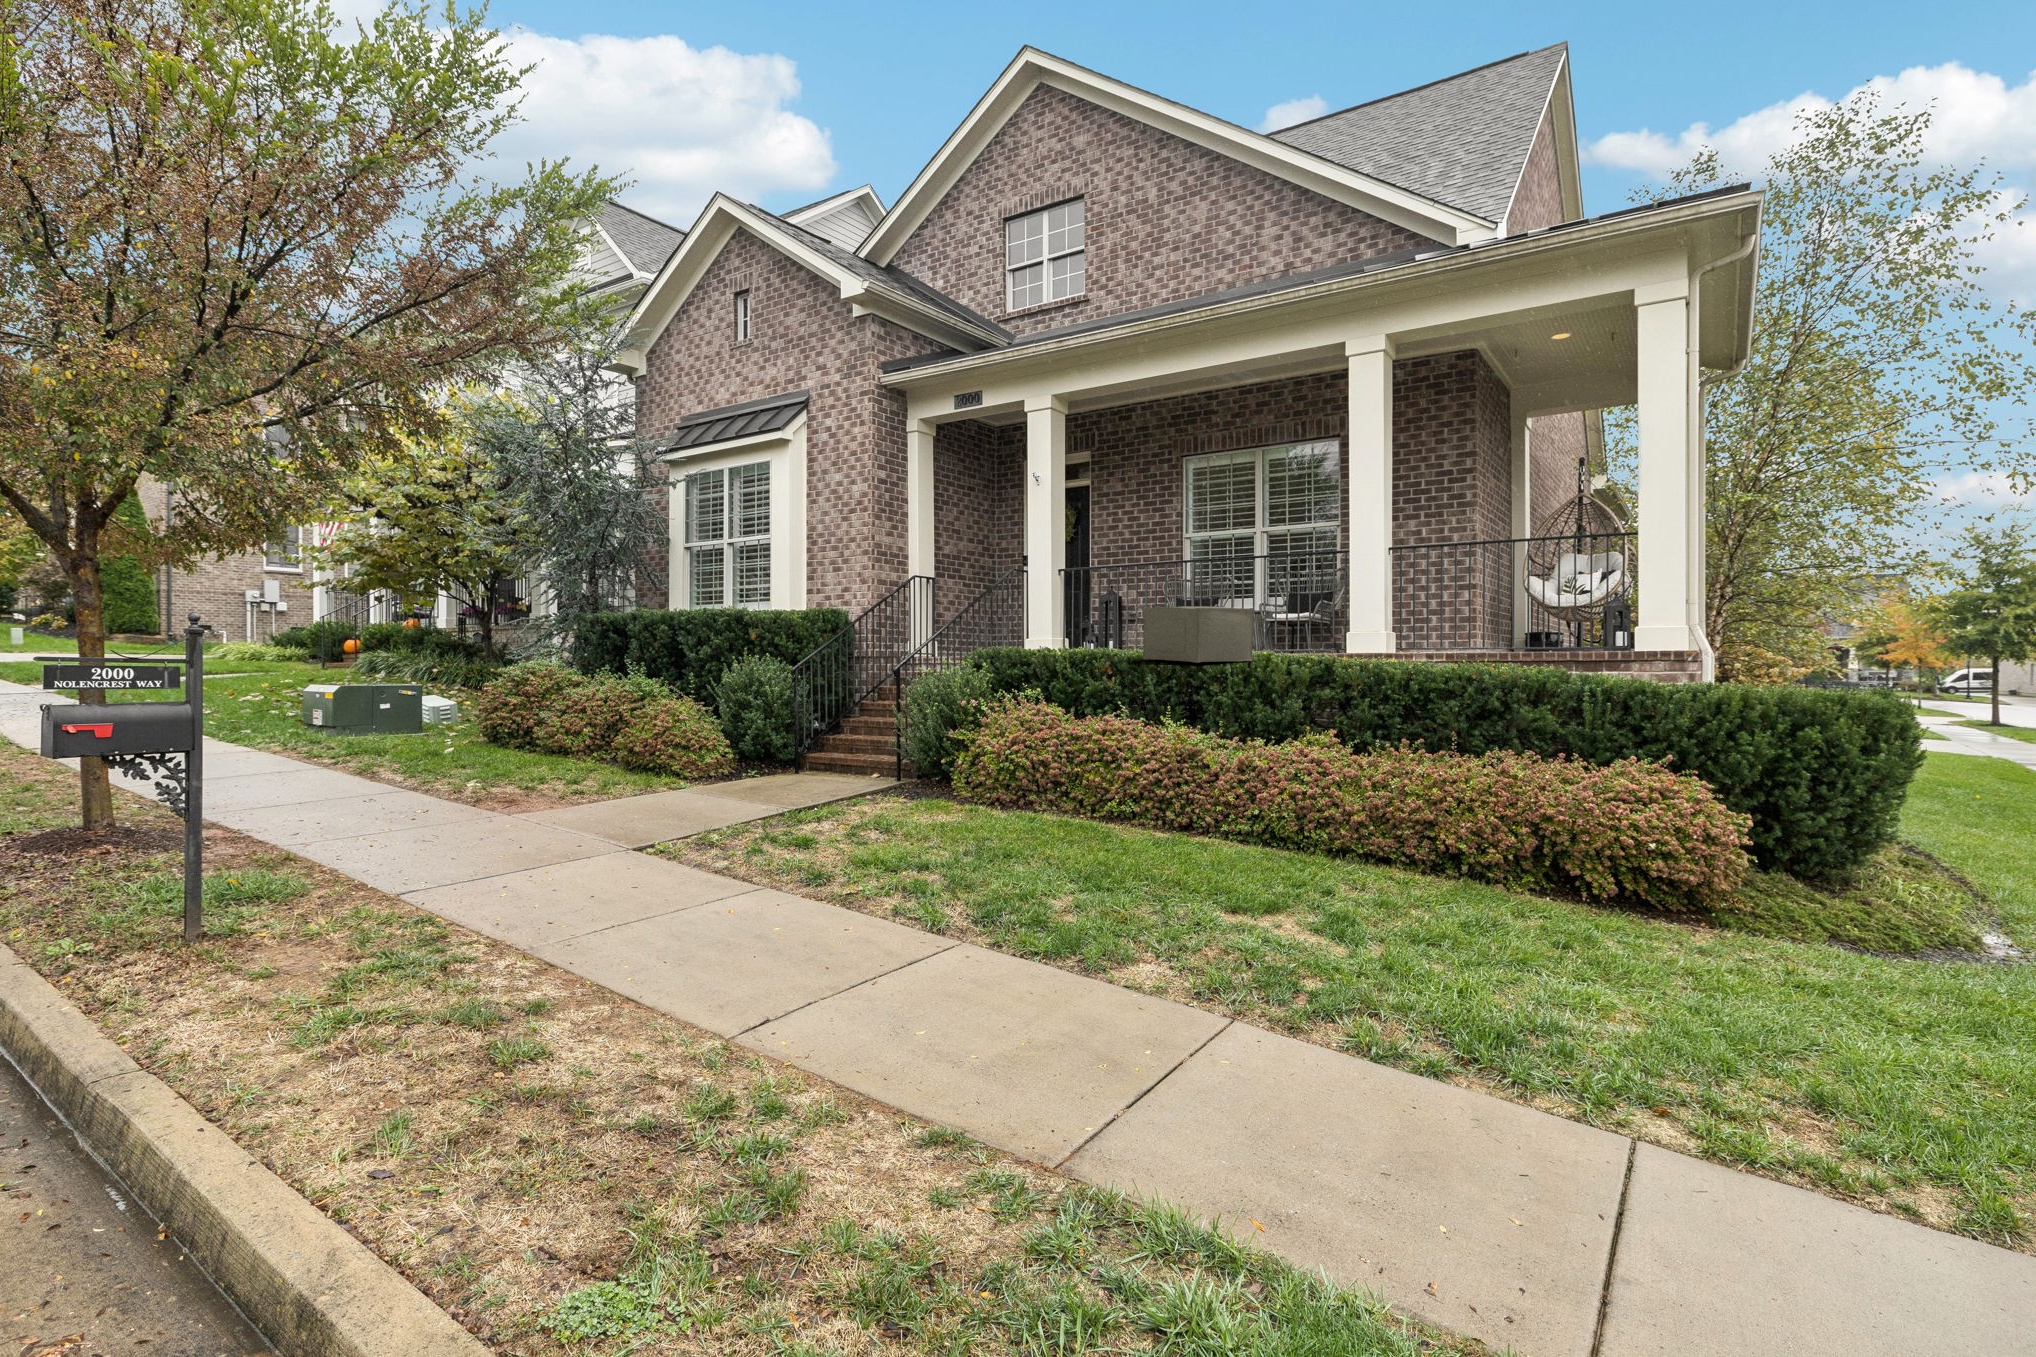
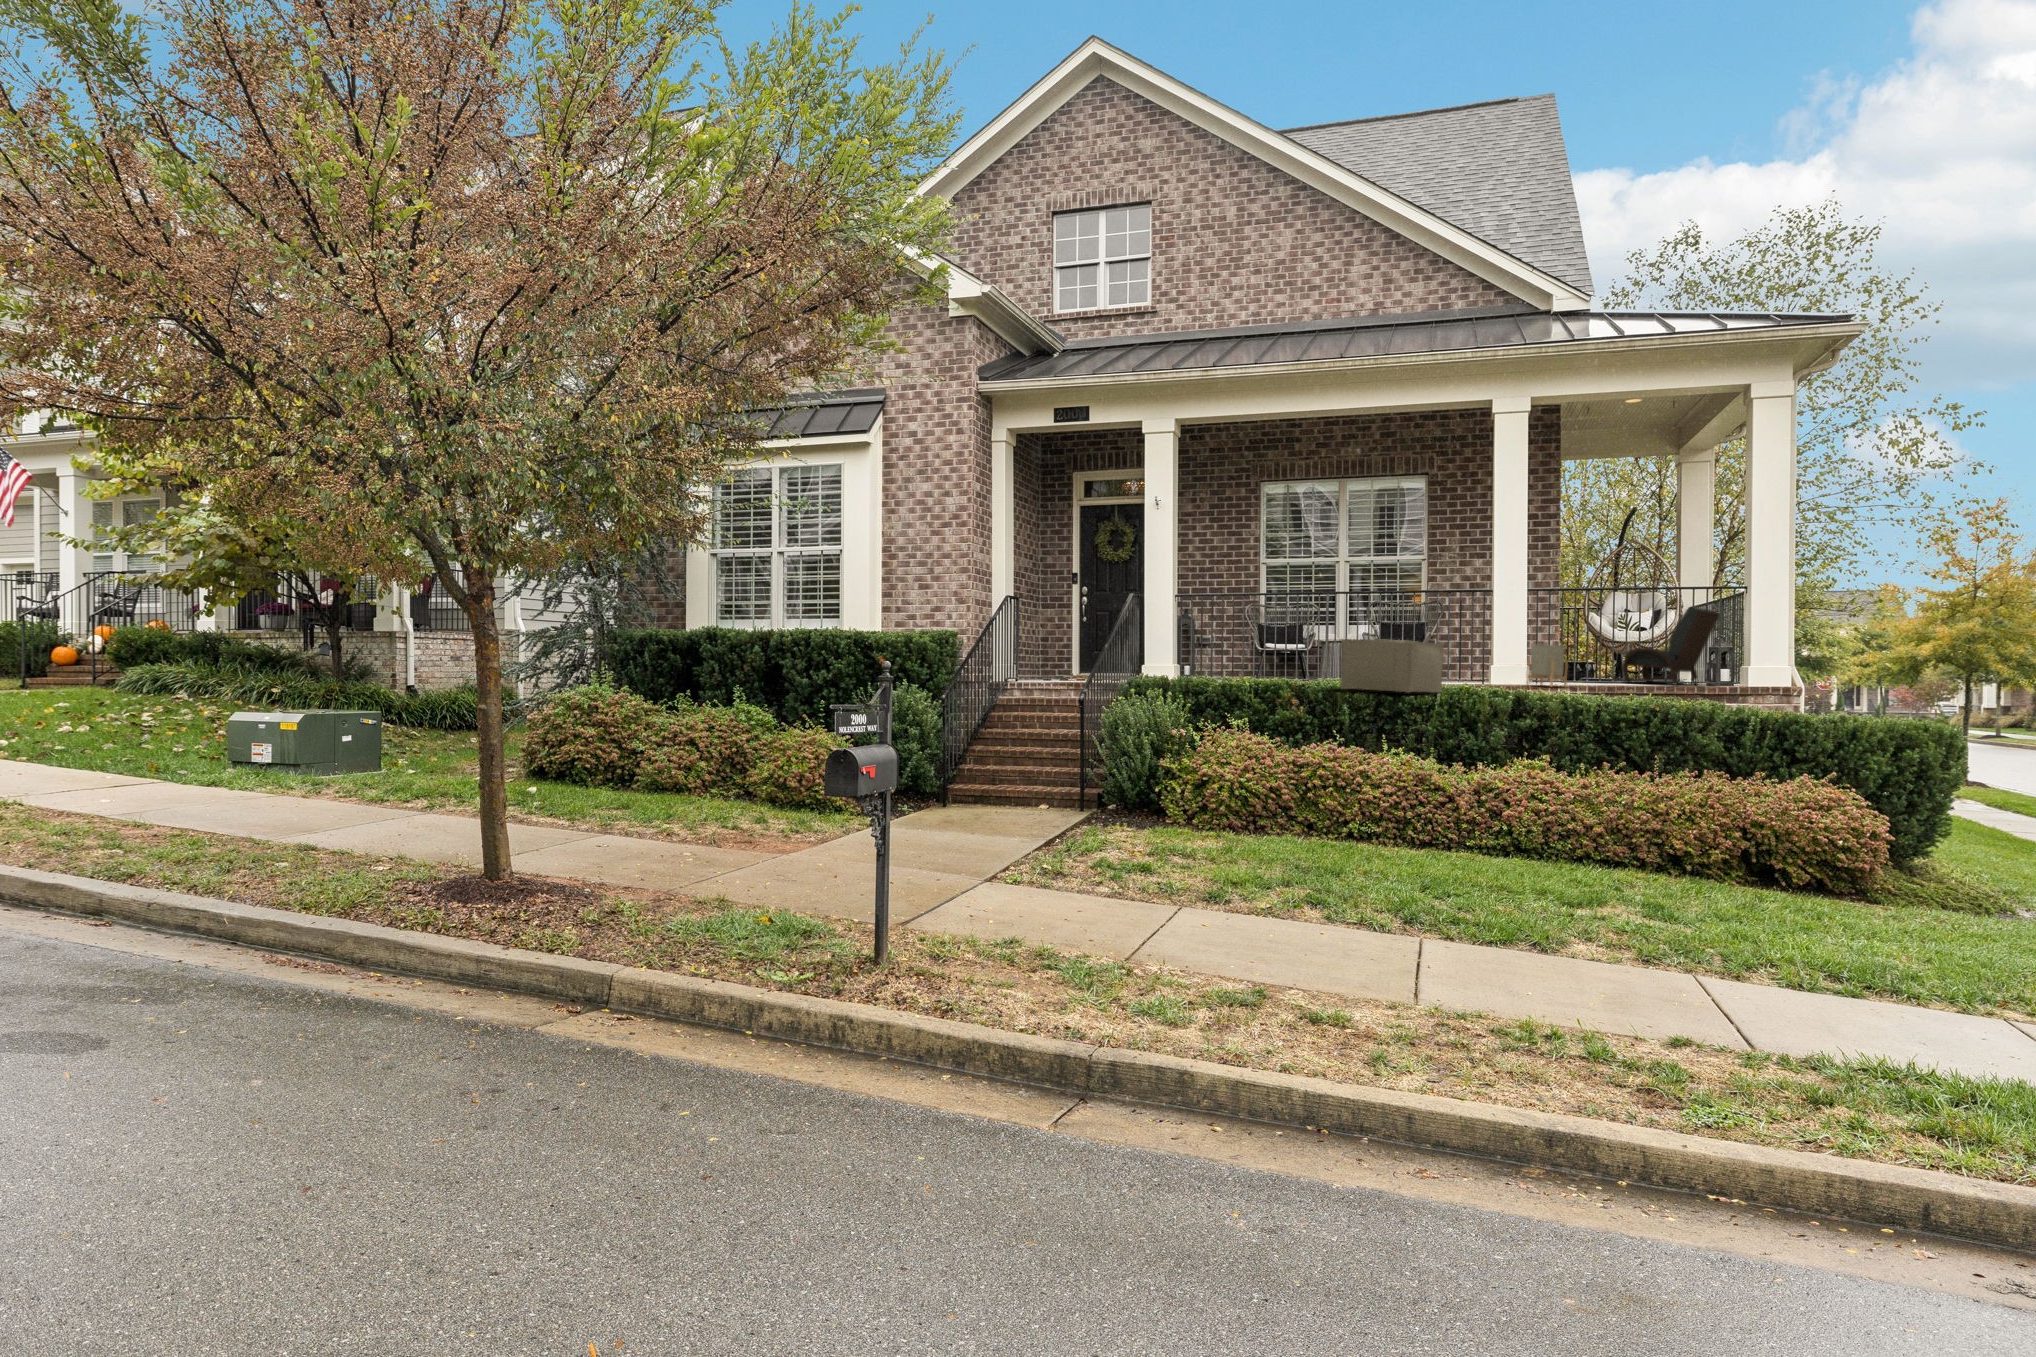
lounge chair: none [1525,559,1636,644] -> present [1622,607,1719,685]
planter: none [1389,606,1434,651] -> present [1526,645,1568,687]

